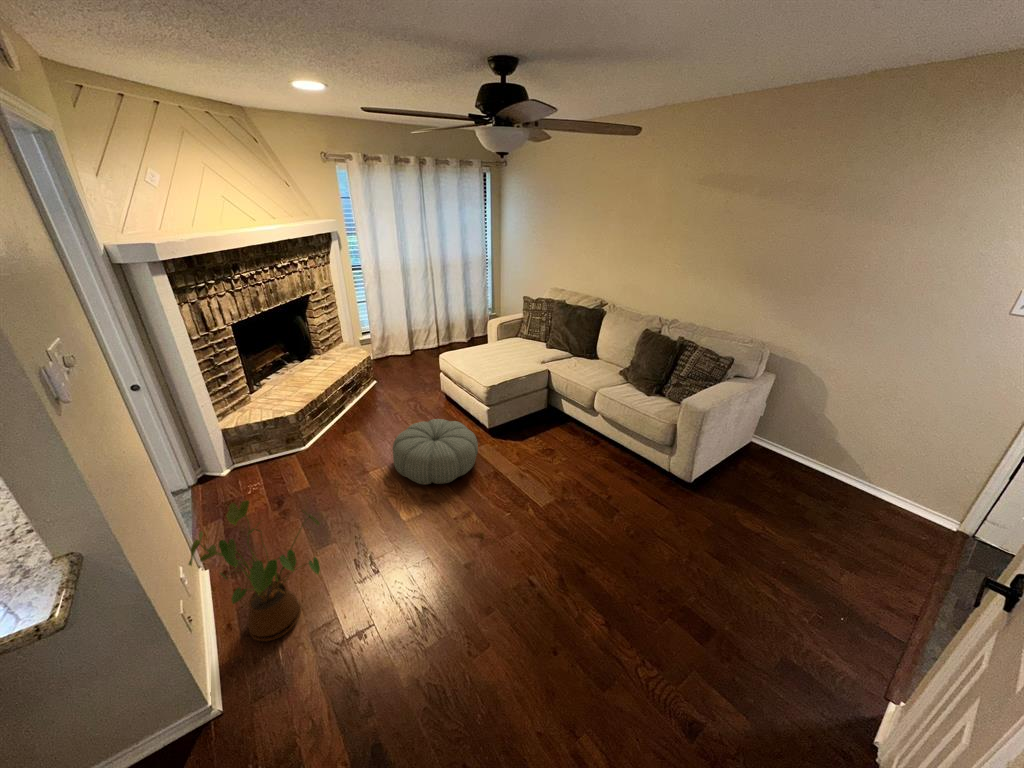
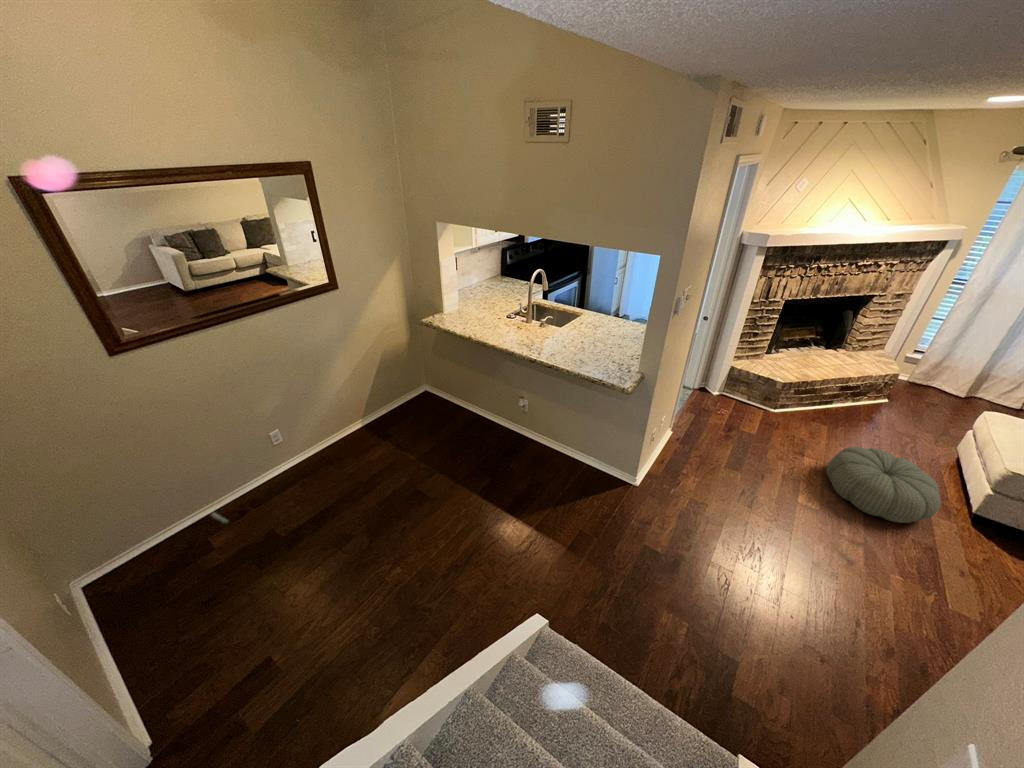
house plant: present [189,500,320,641] -> none [668,403,738,486]

